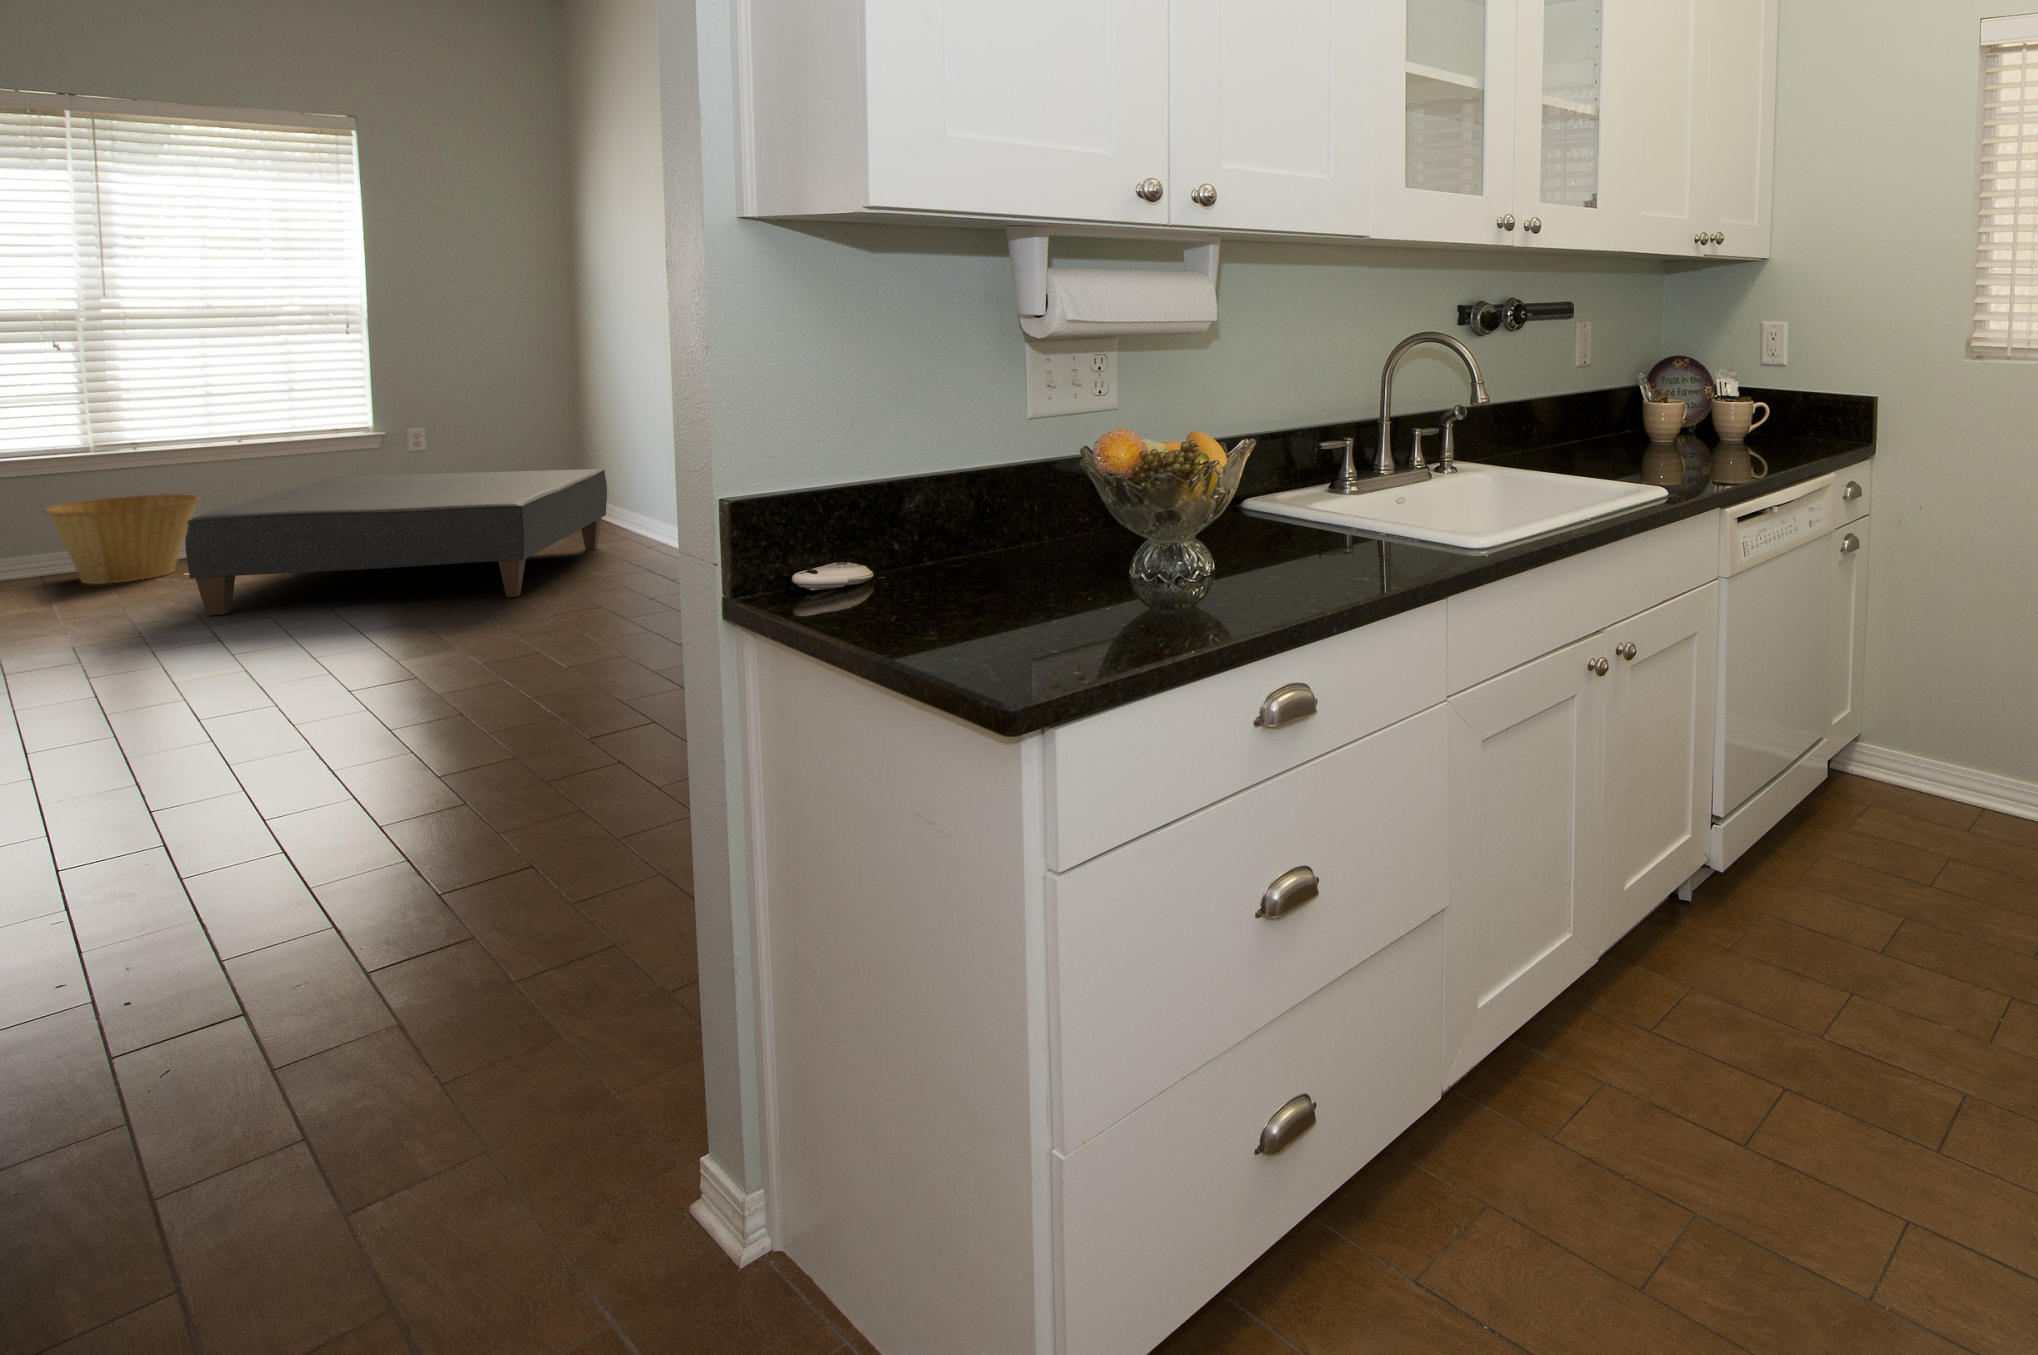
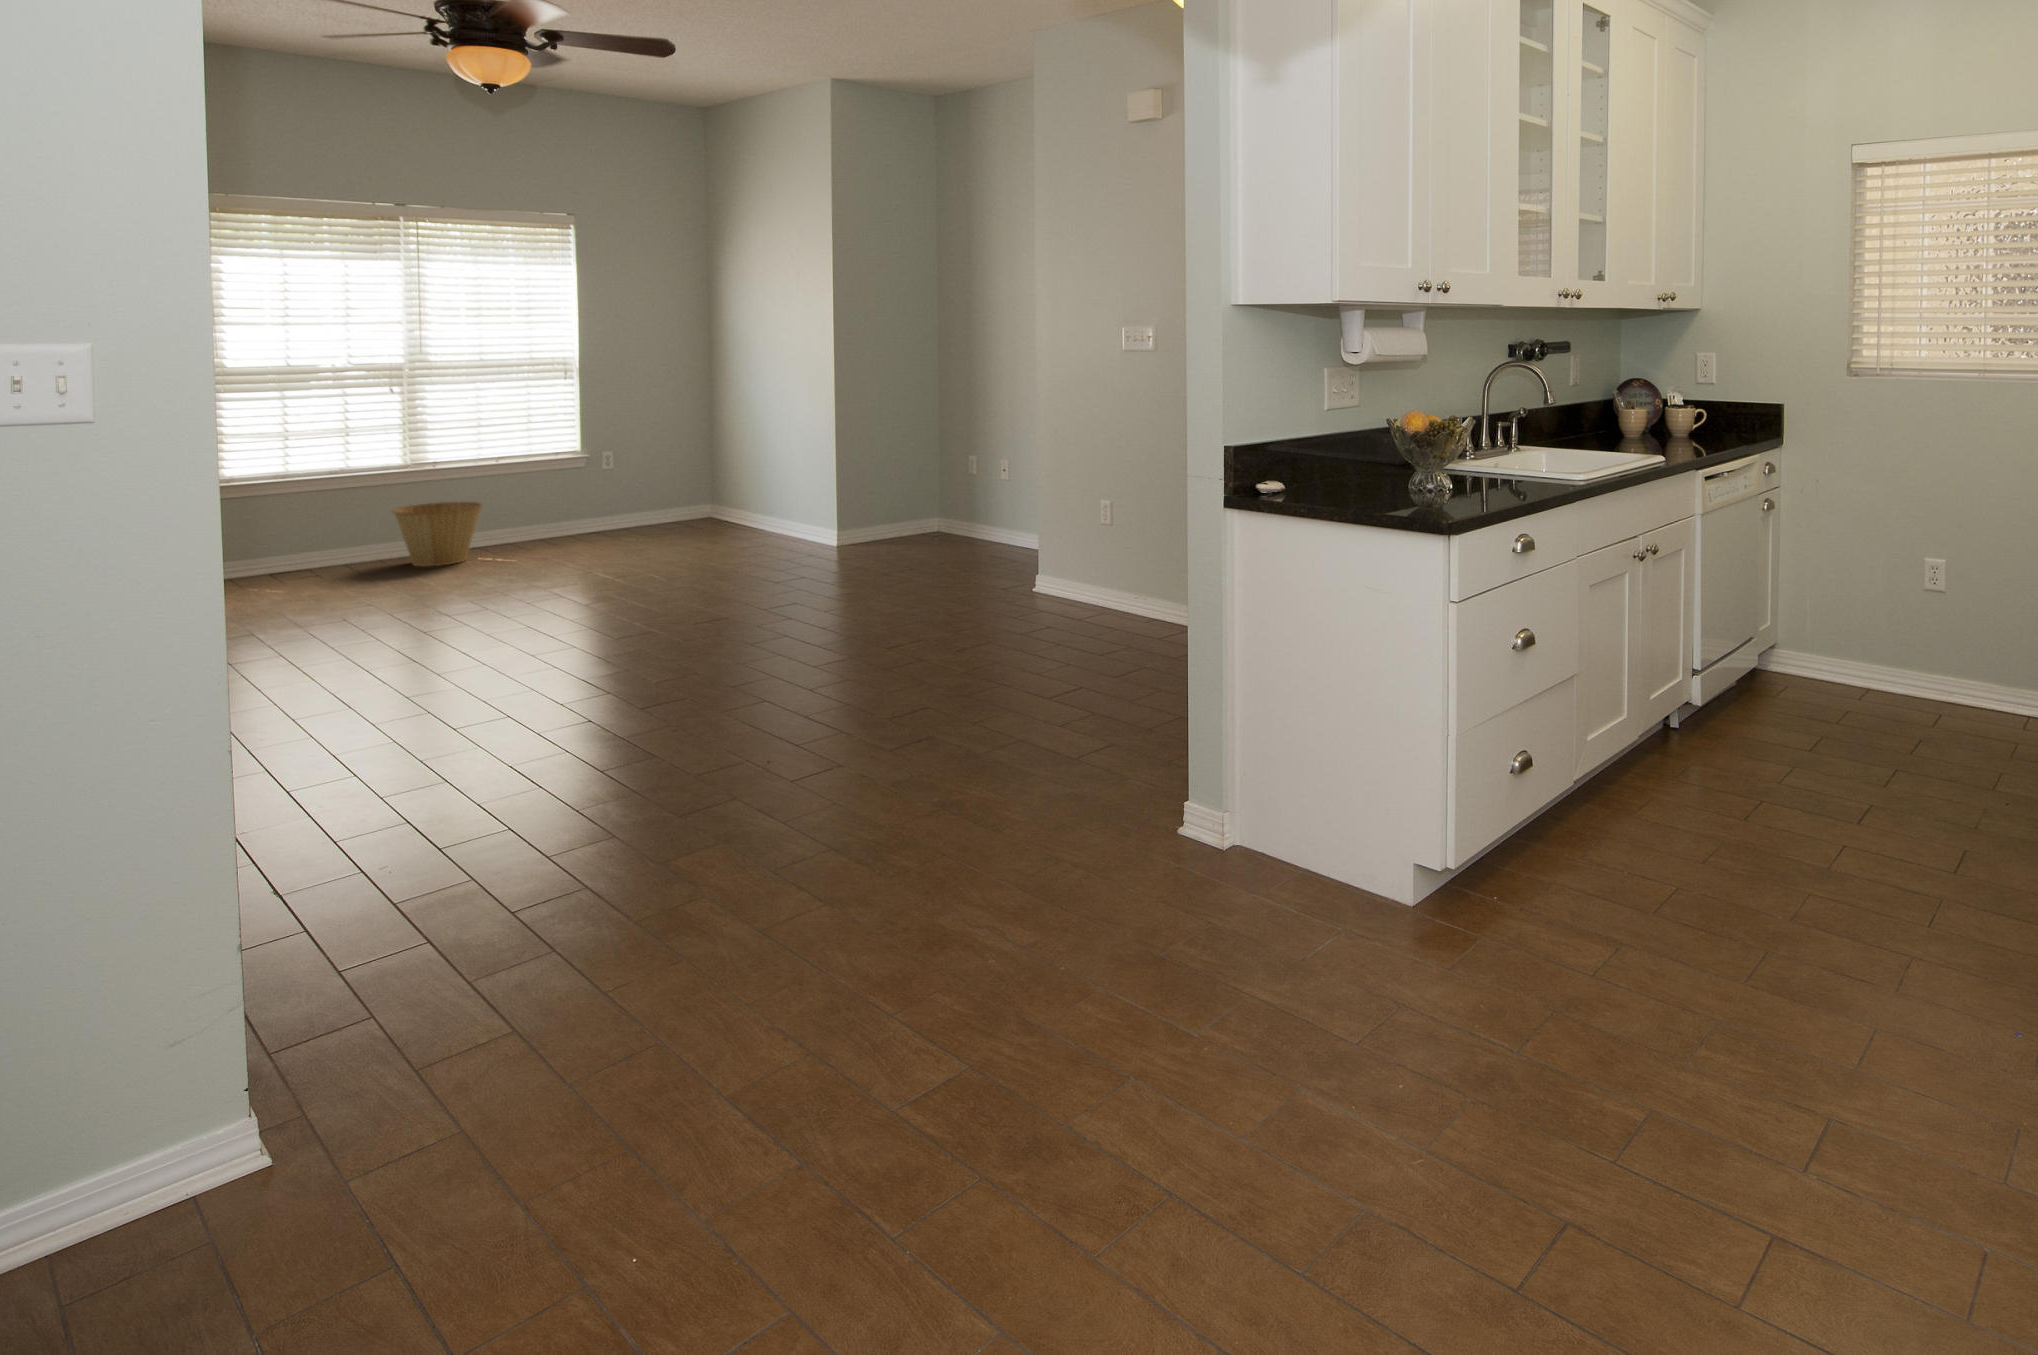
ottoman: present [185,469,607,616] -> none [522,482,754,584]

